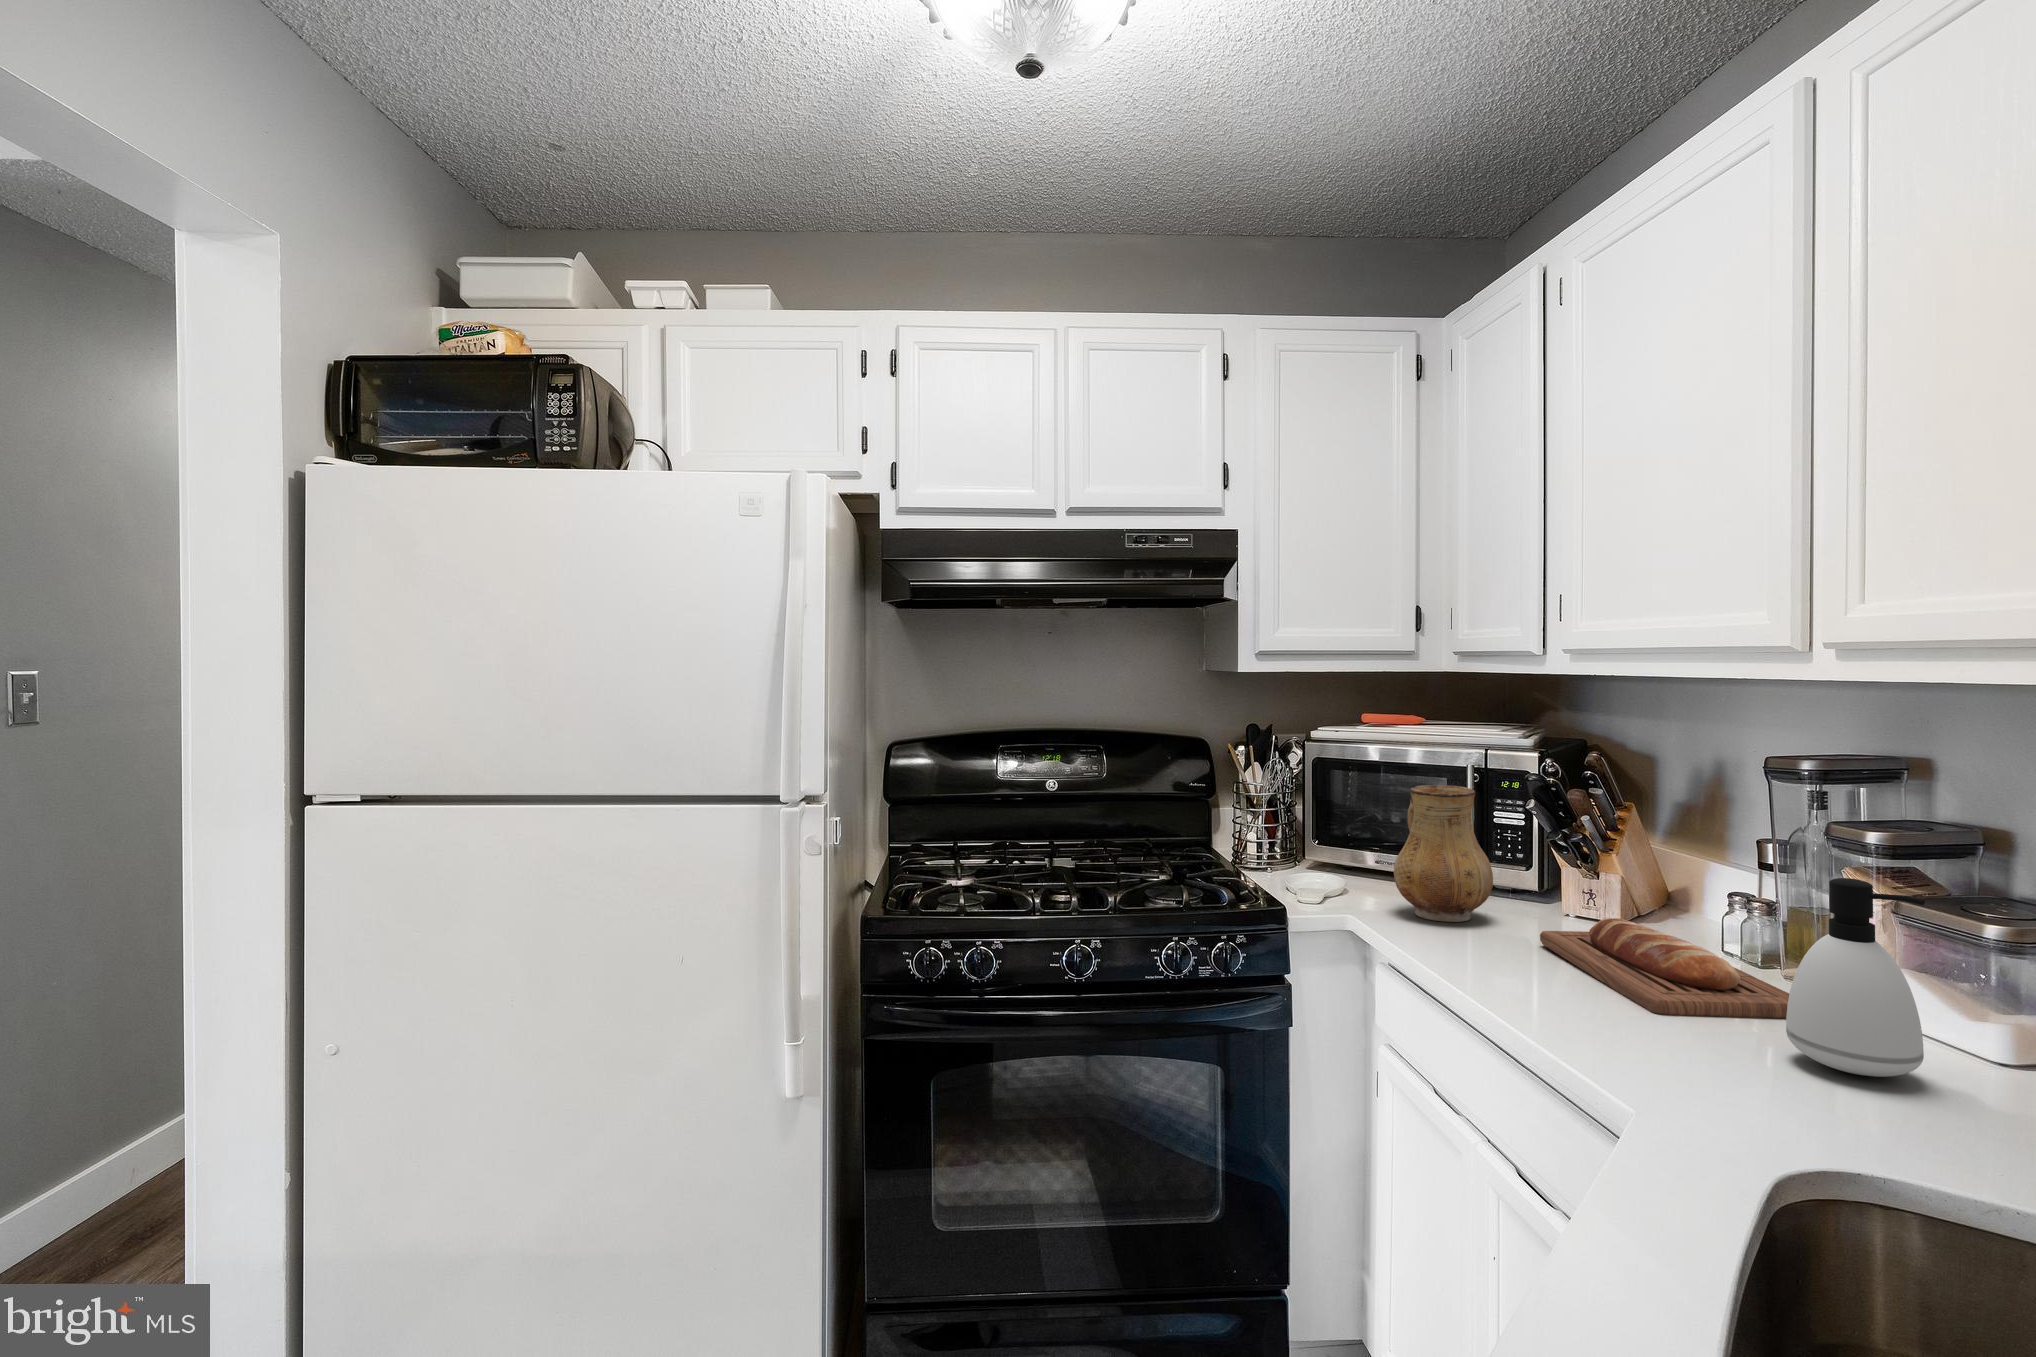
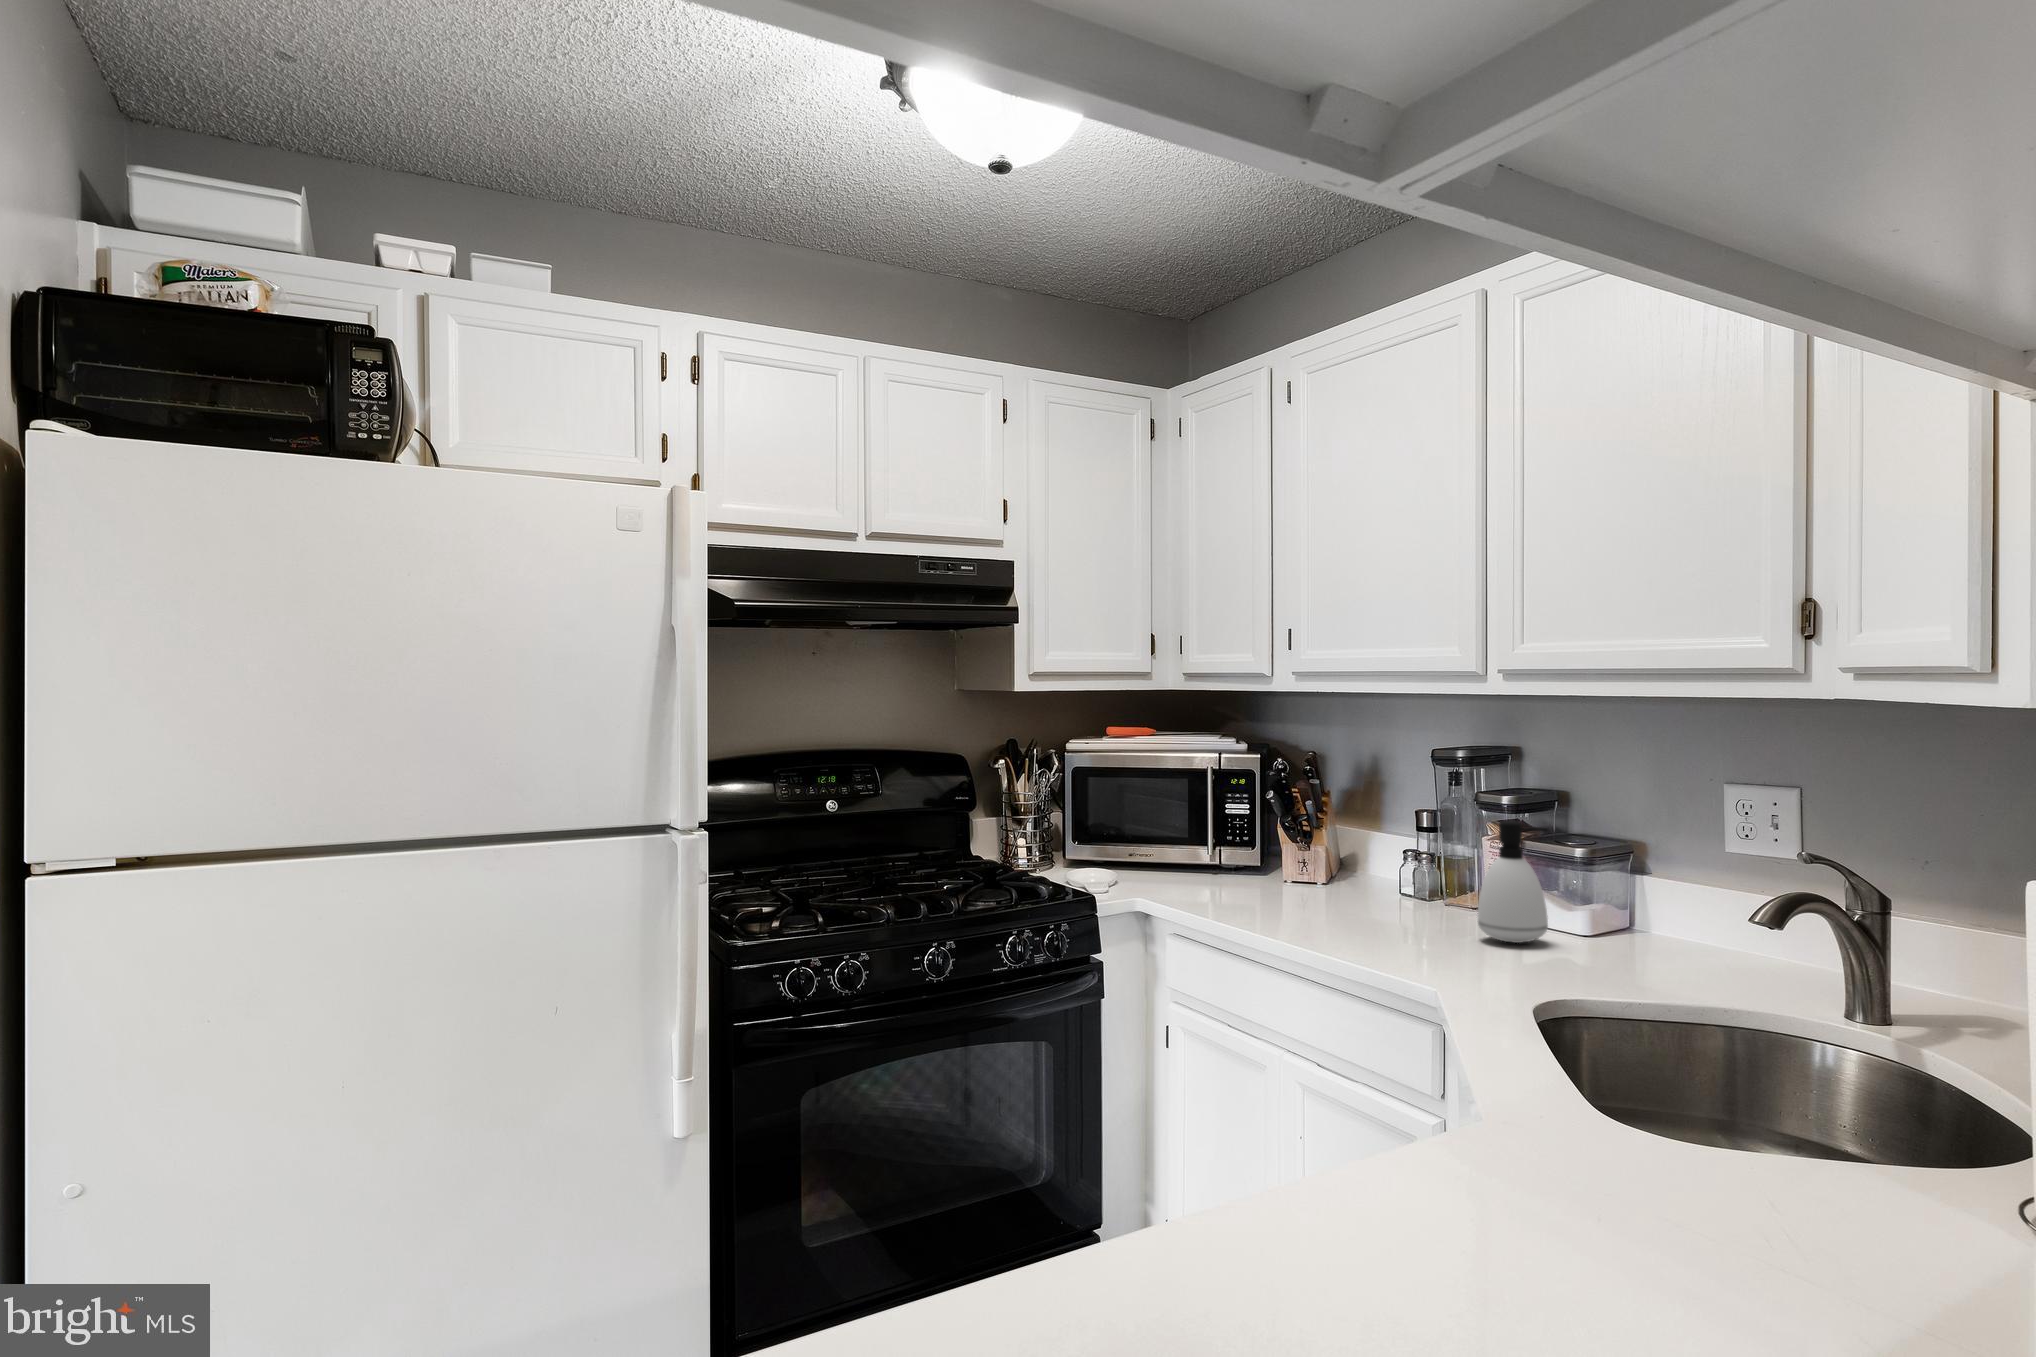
ceramic pitcher: present [1394,785,1493,922] -> none [1168,785,1244,897]
bread loaf: present [1540,918,1789,1019] -> none [1290,875,1474,931]

